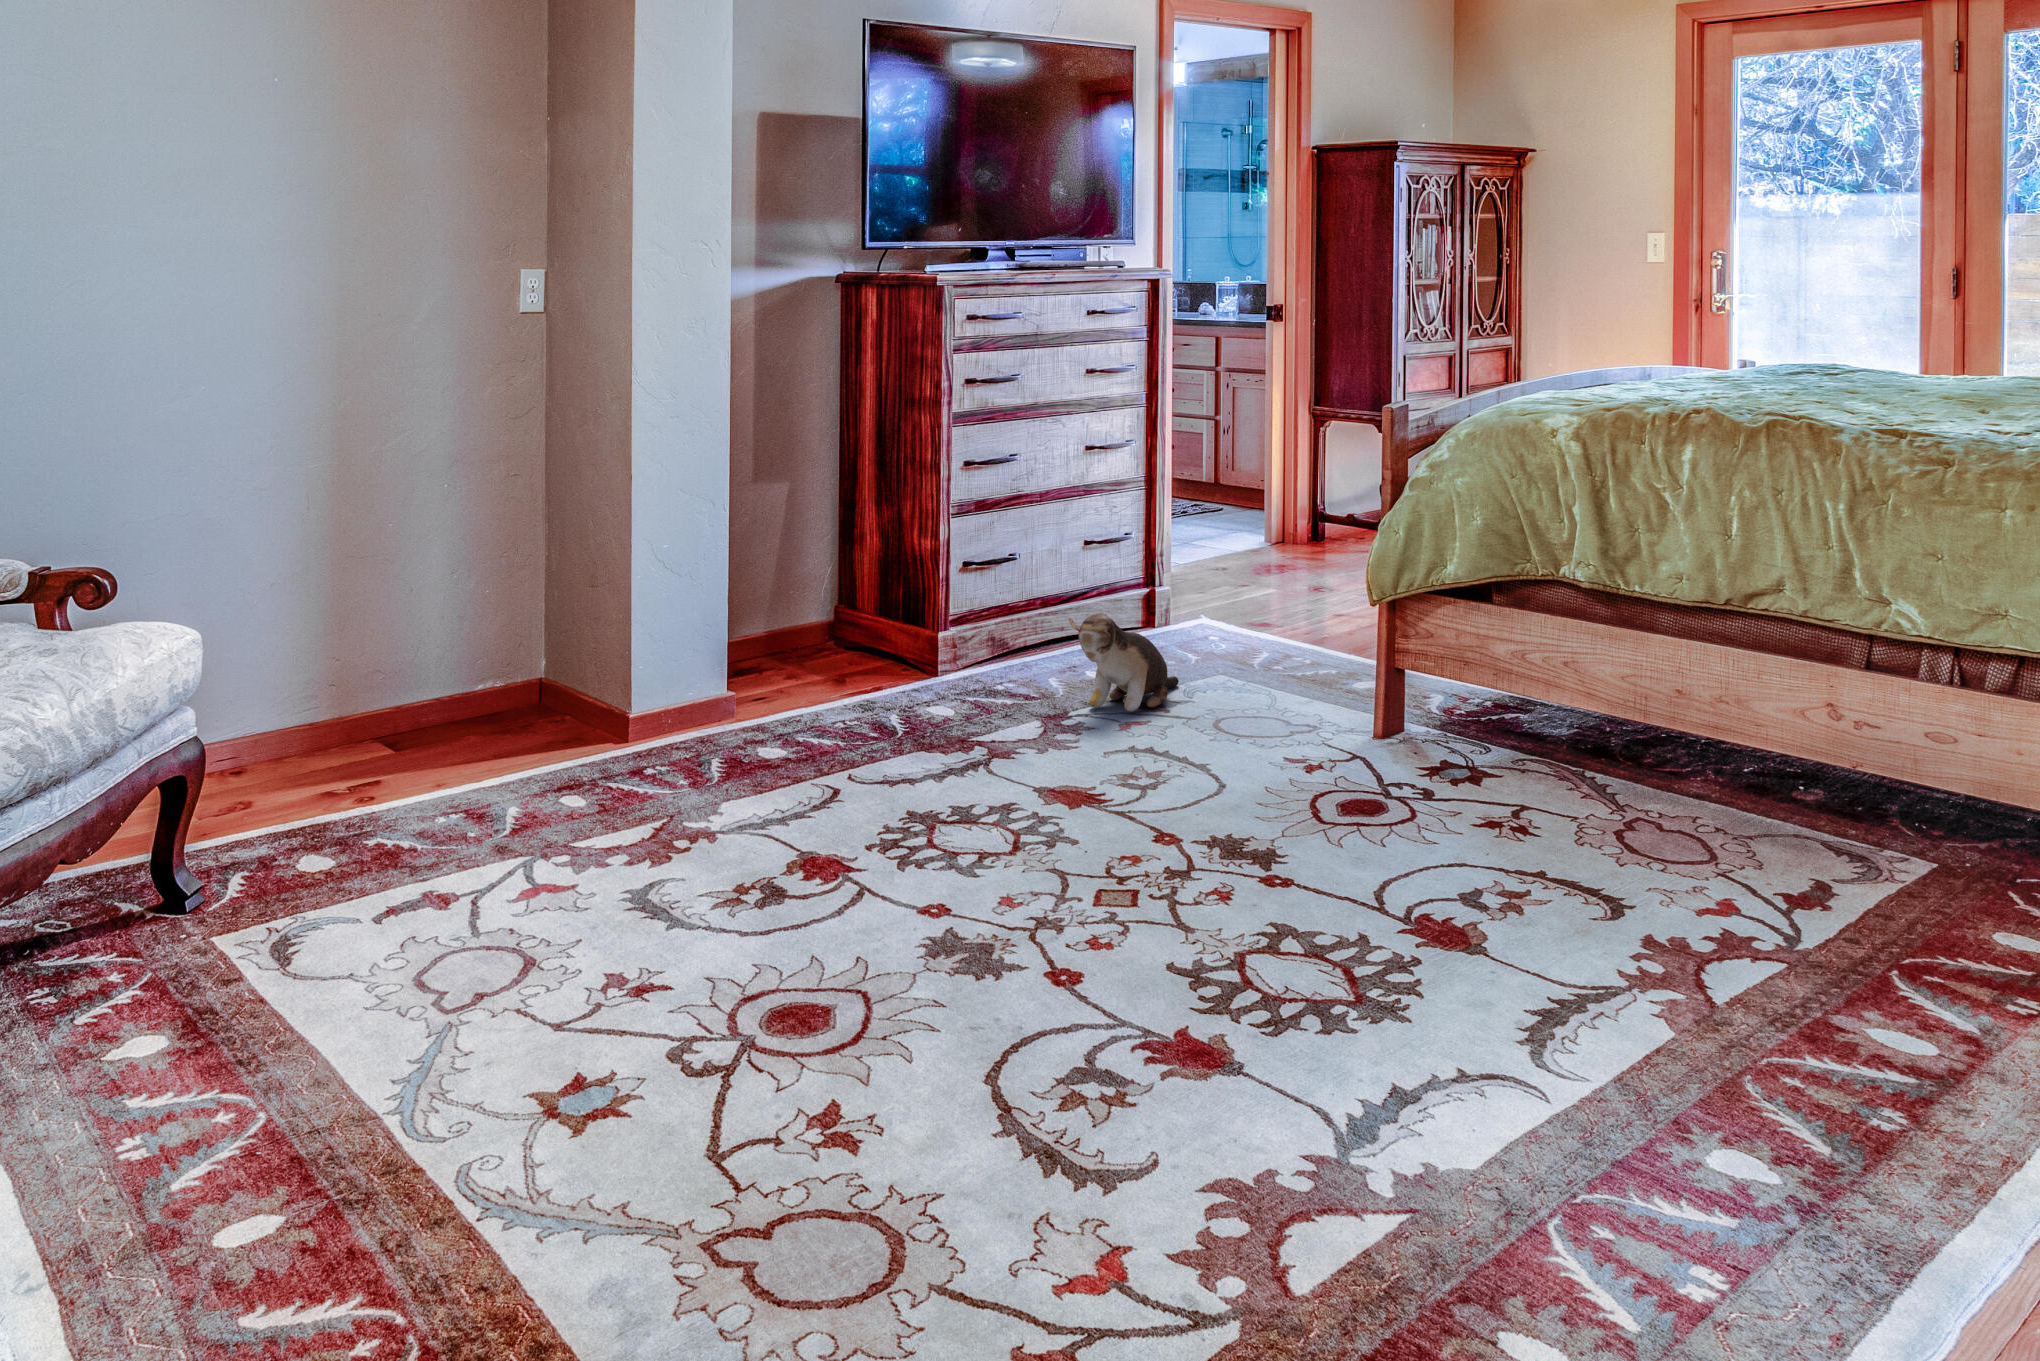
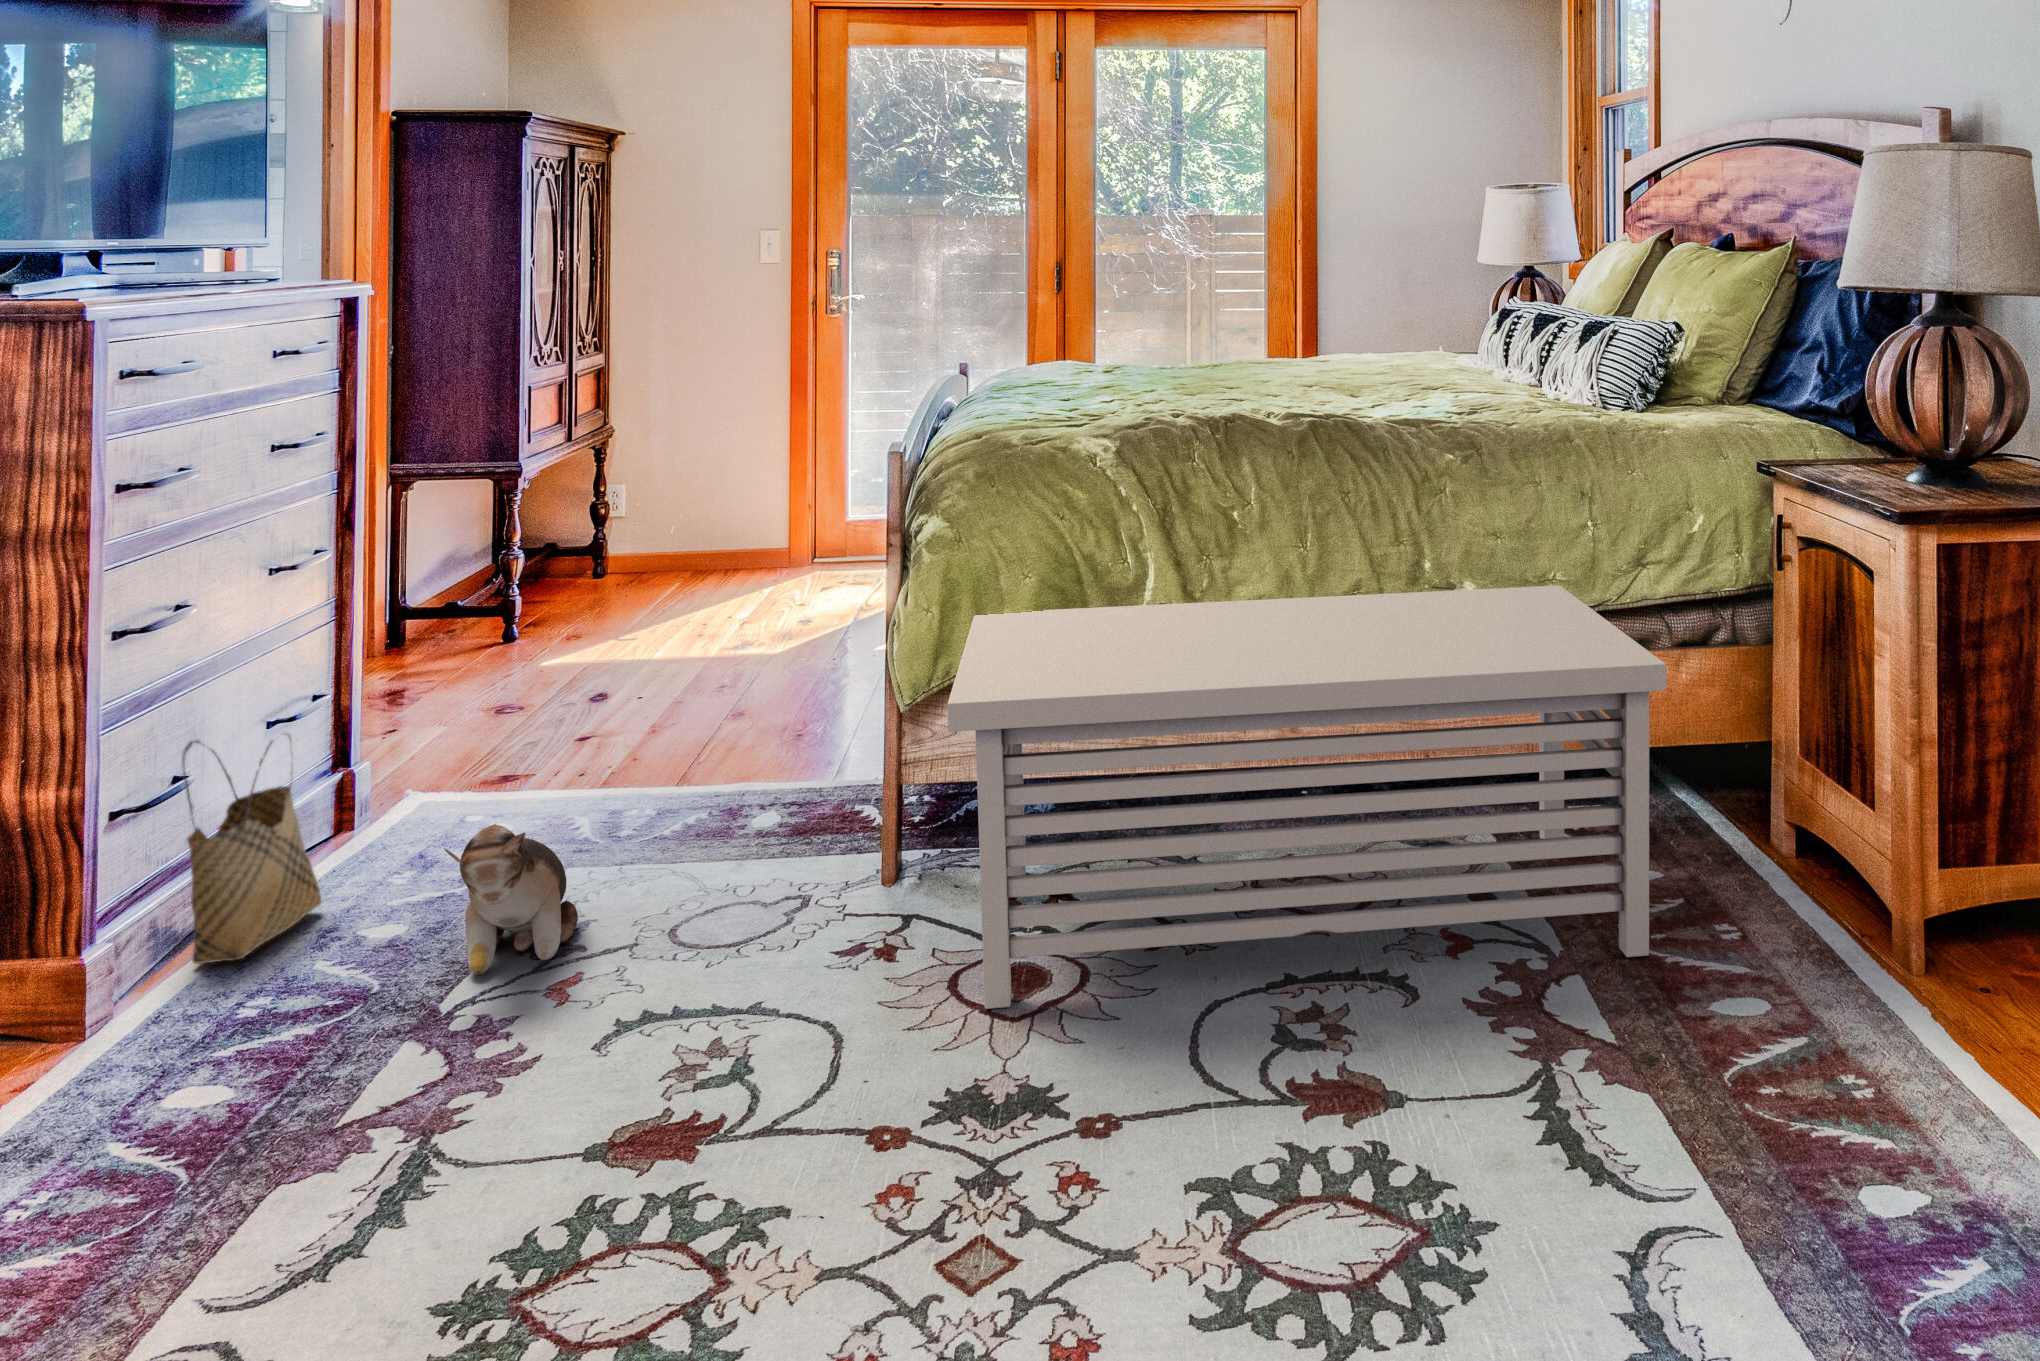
woven basket: none [988,536,1067,667] -> present [182,734,322,964]
storage bench: none [1296,543,2008,973] -> present [947,585,1666,1009]

